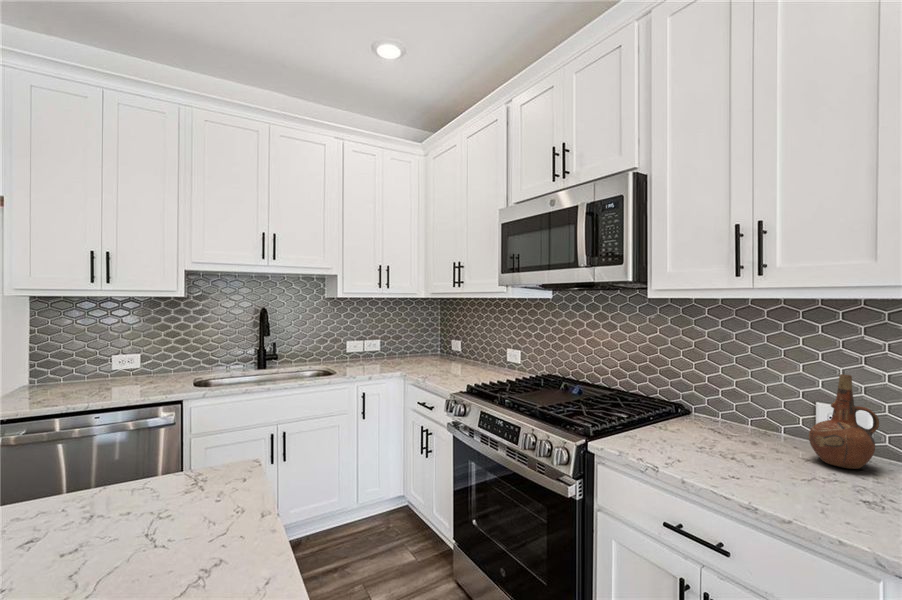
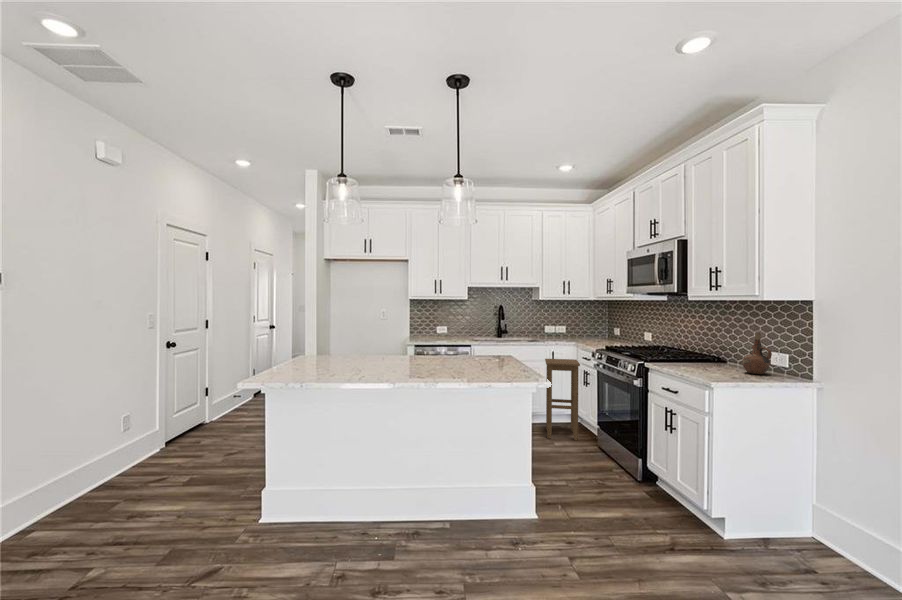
stool: none [350,405,419,574] -> present [545,359,580,441]

